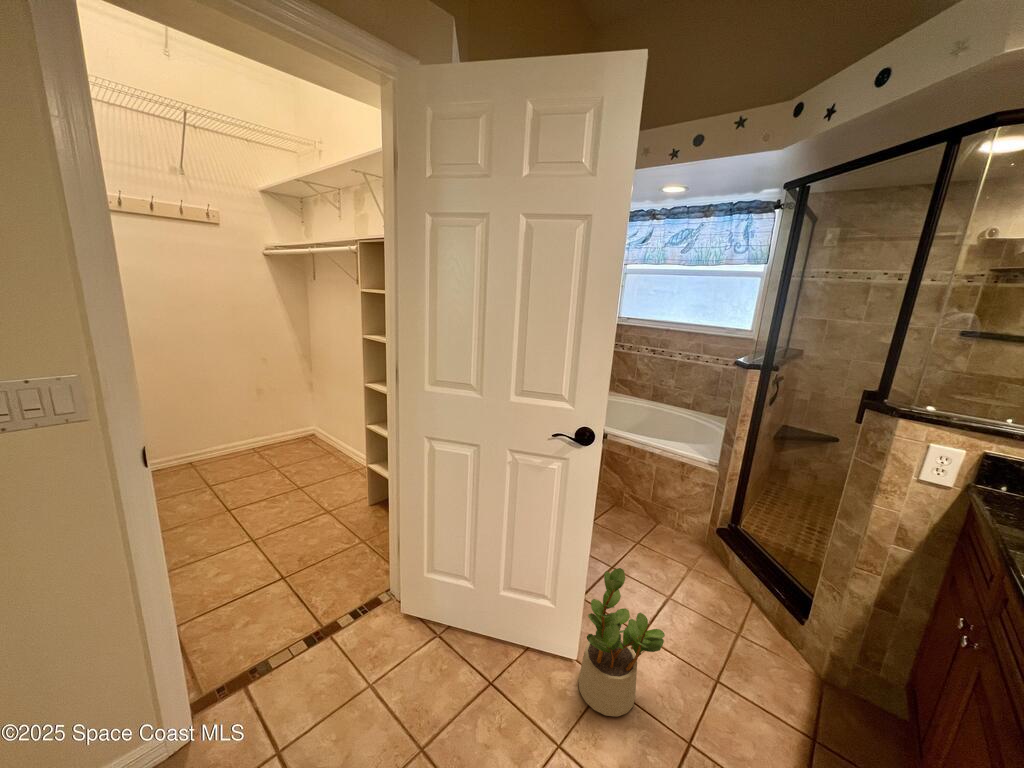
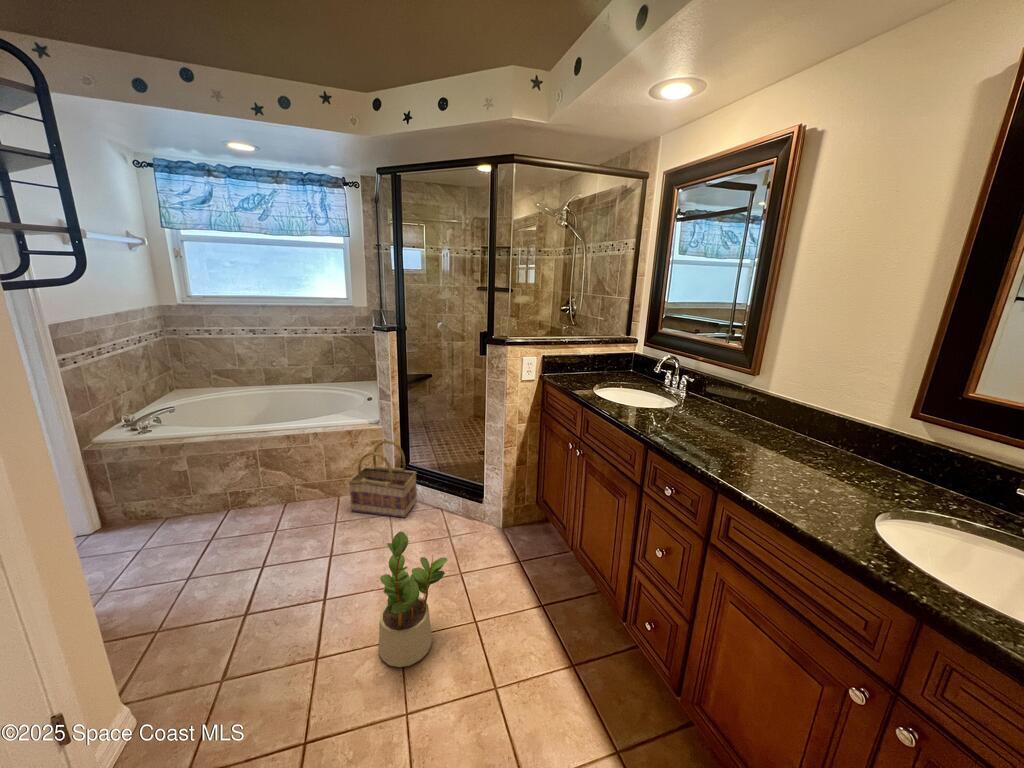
basket: none [658,487,738,581] -> present [348,440,417,518]

